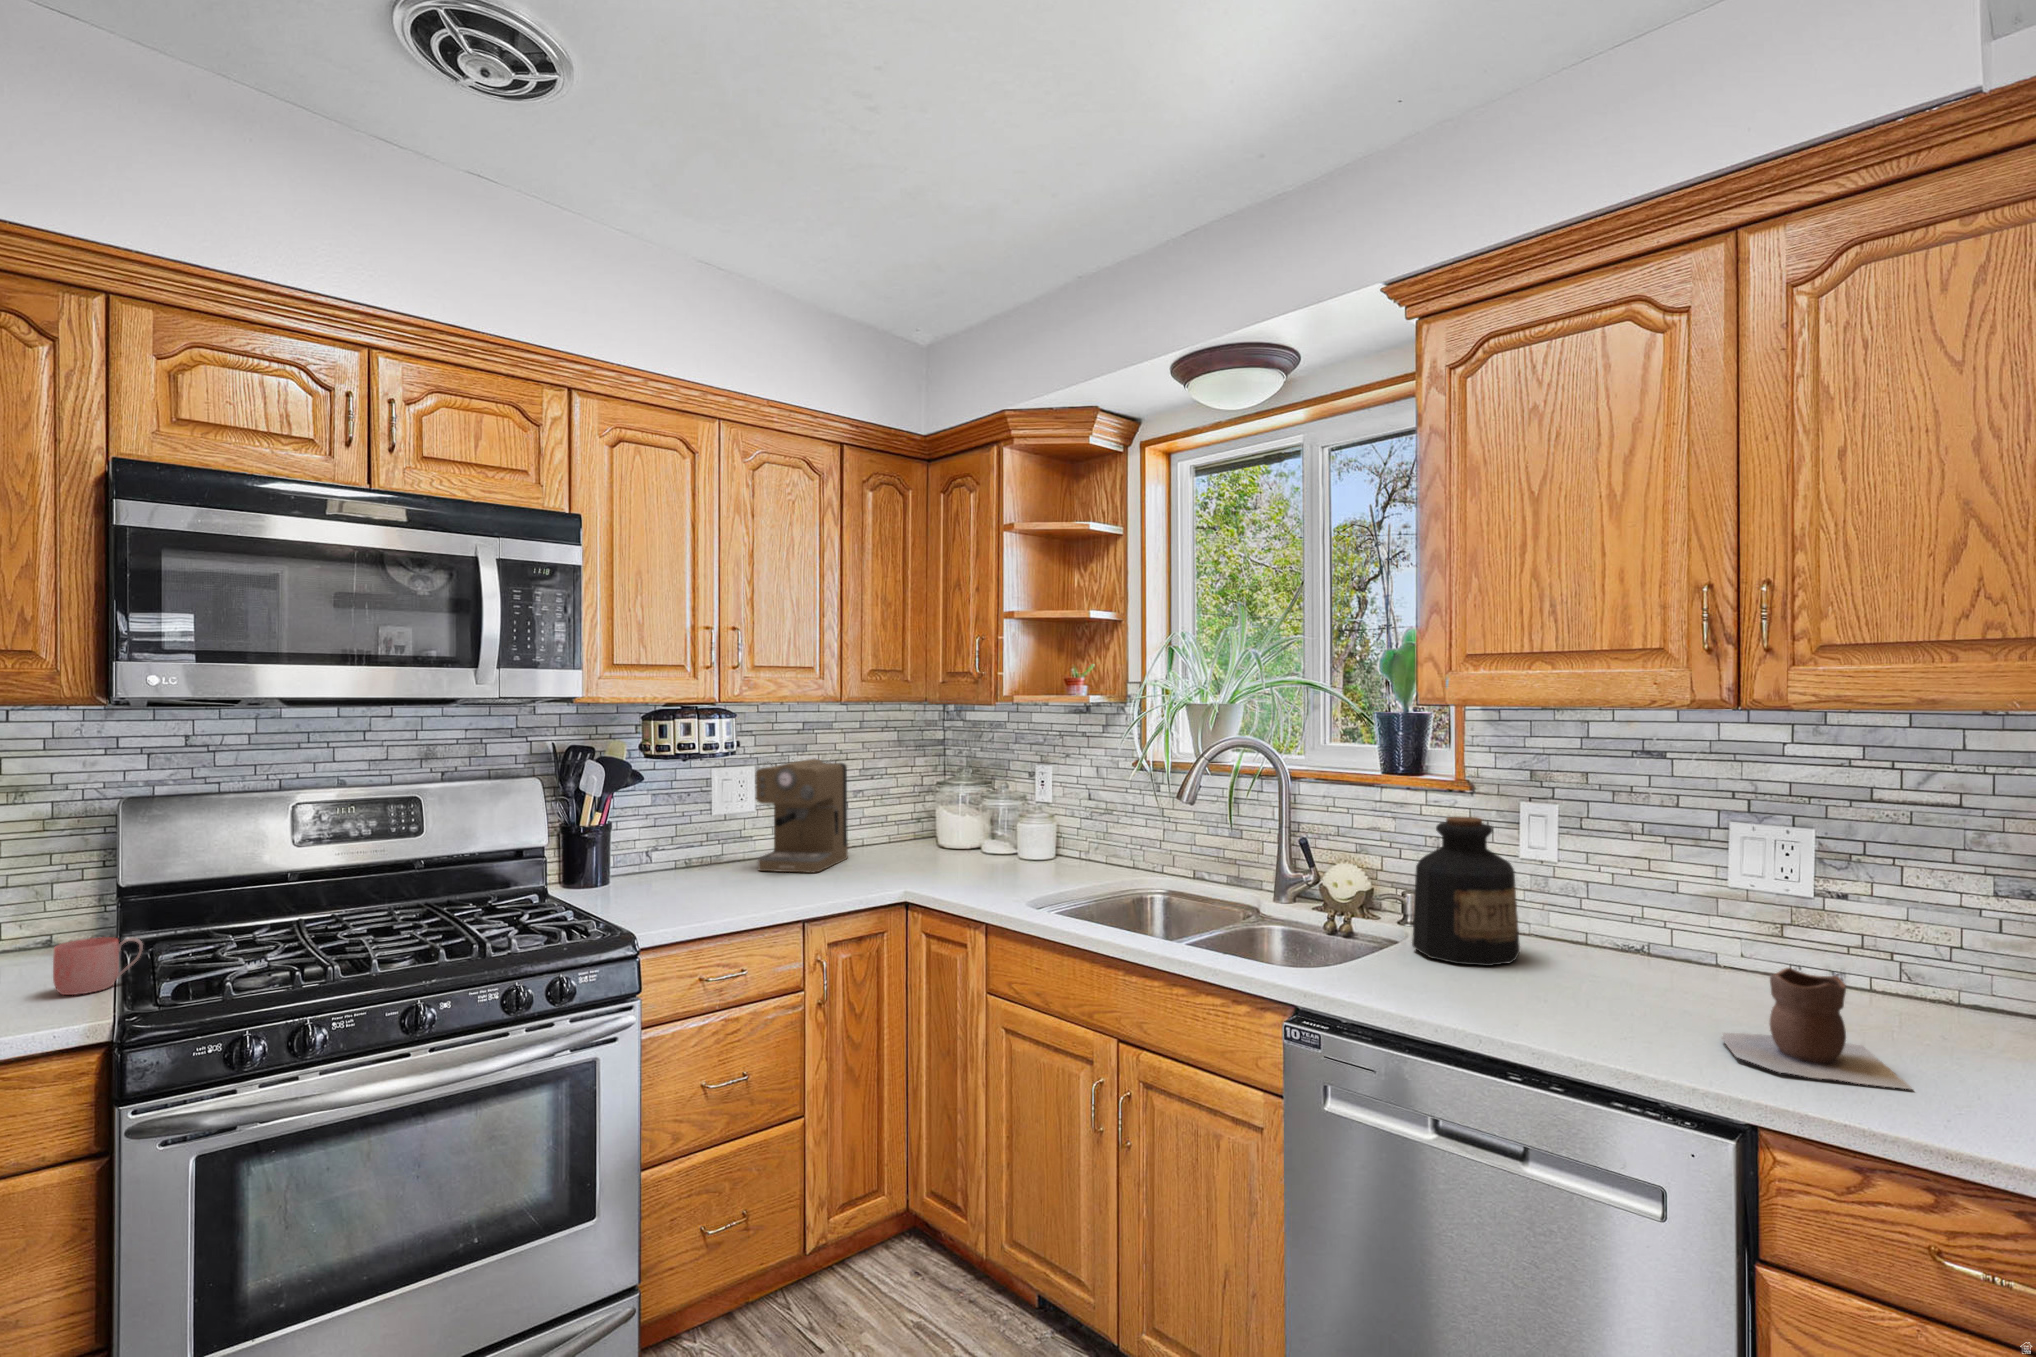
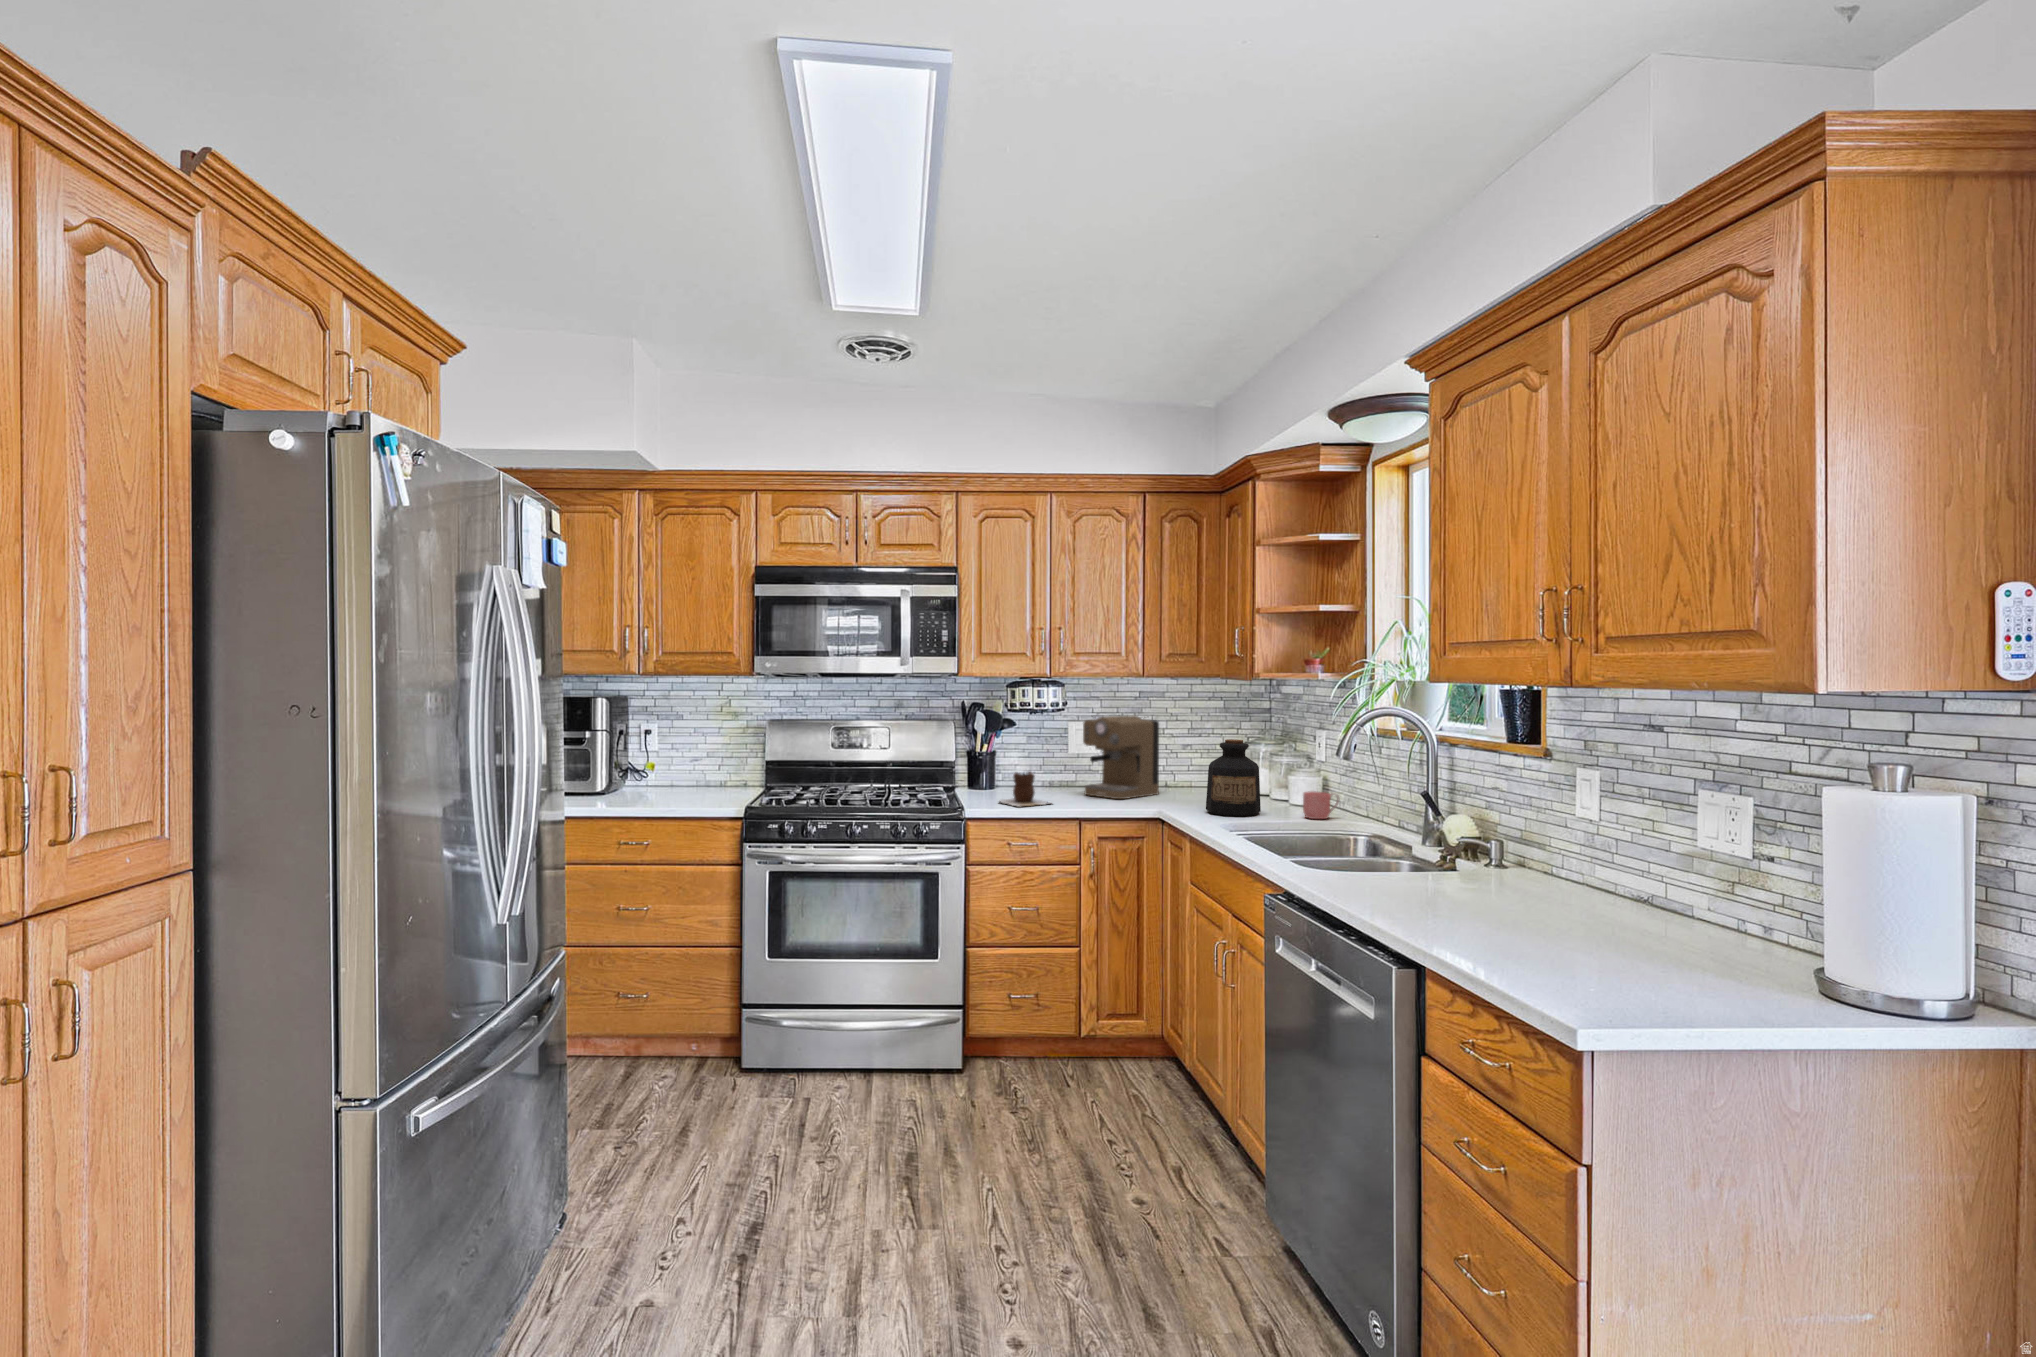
bottle: present [1412,816,1520,966] -> present [1206,739,1261,816]
mug: present [53,937,143,995] -> present [1303,791,1340,819]
vase: present [1721,968,1912,1089] -> present [999,773,1050,806]

